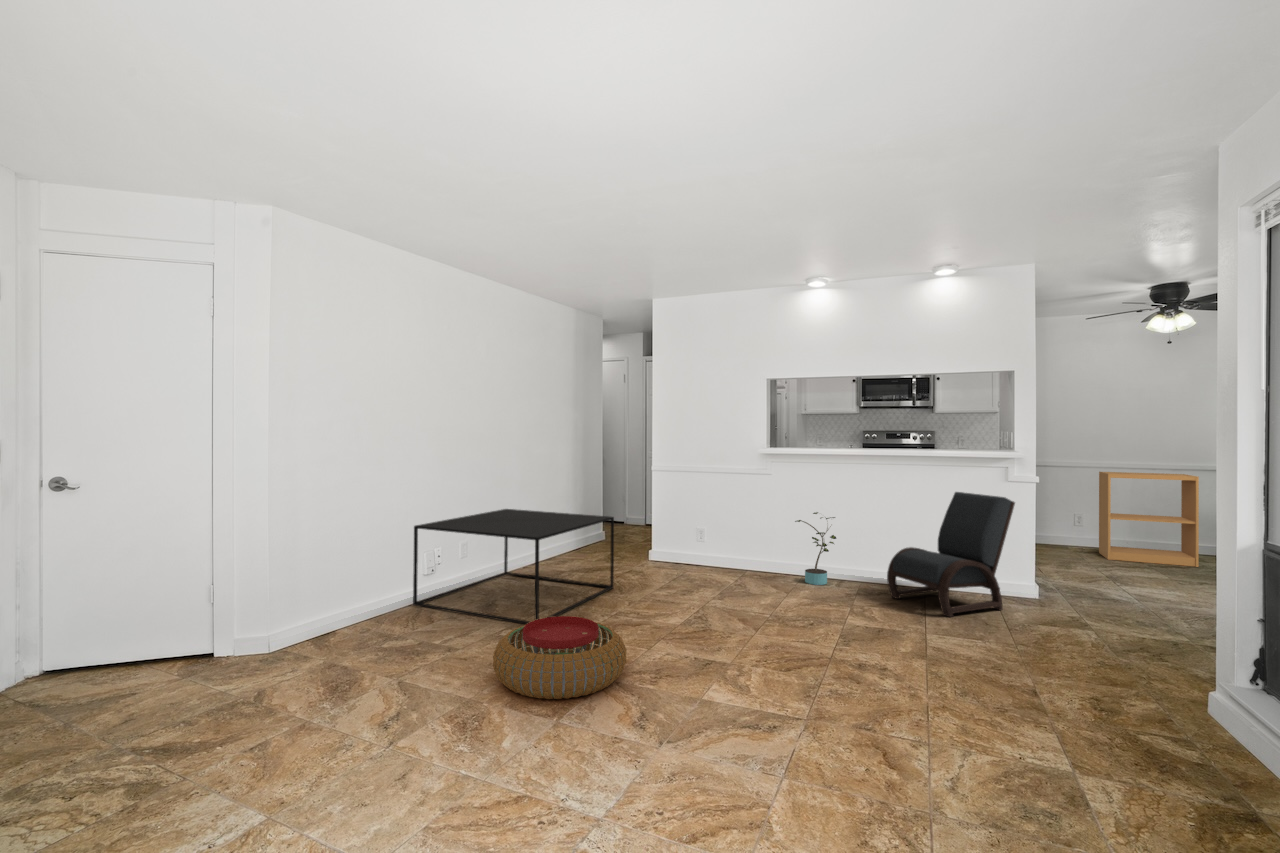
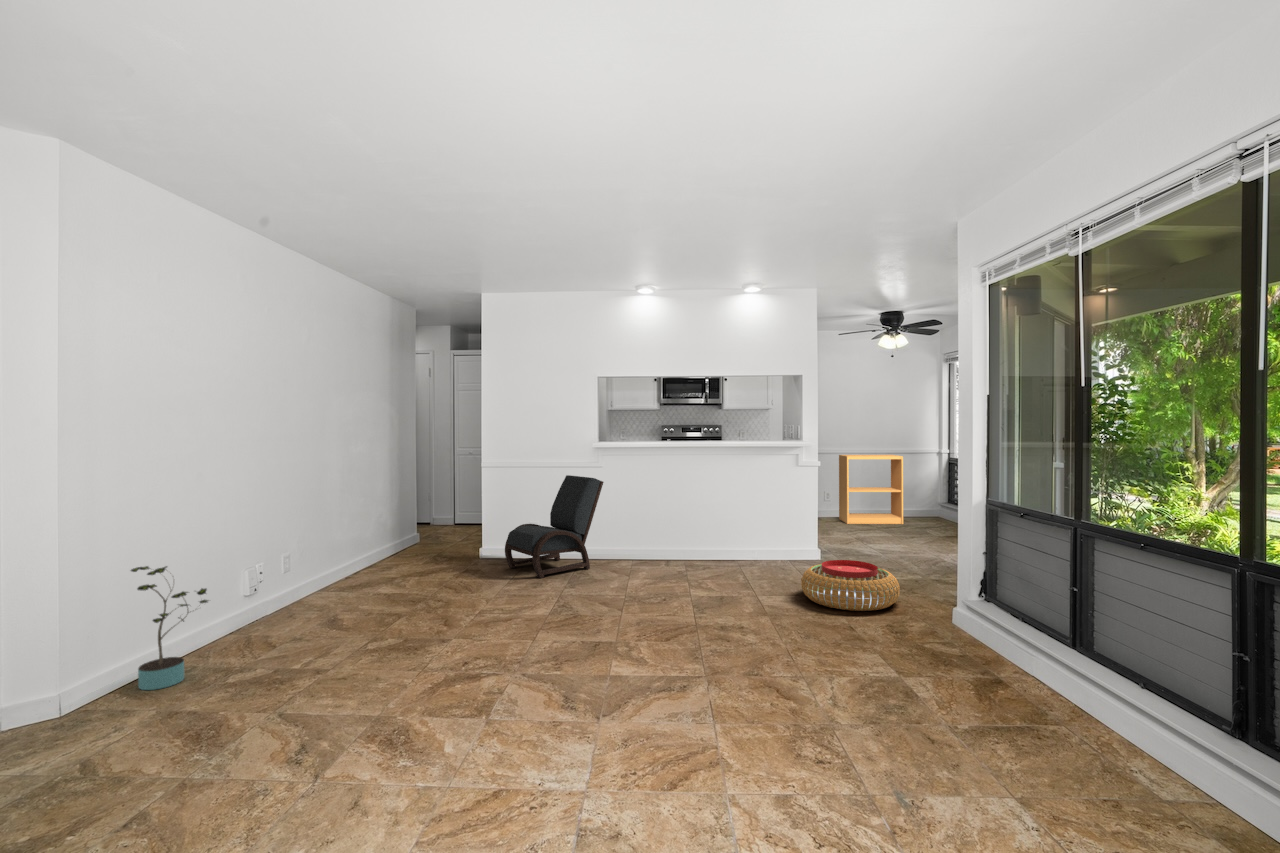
lounge chair: present [887,492,1015,617] -> present [505,475,604,578]
coffee table: present [413,509,614,624] -> none [231,516,461,637]
potted plant: present [795,512,836,585] -> present [131,566,208,690]
pouf: present [493,616,626,699] -> present [801,560,900,611]

